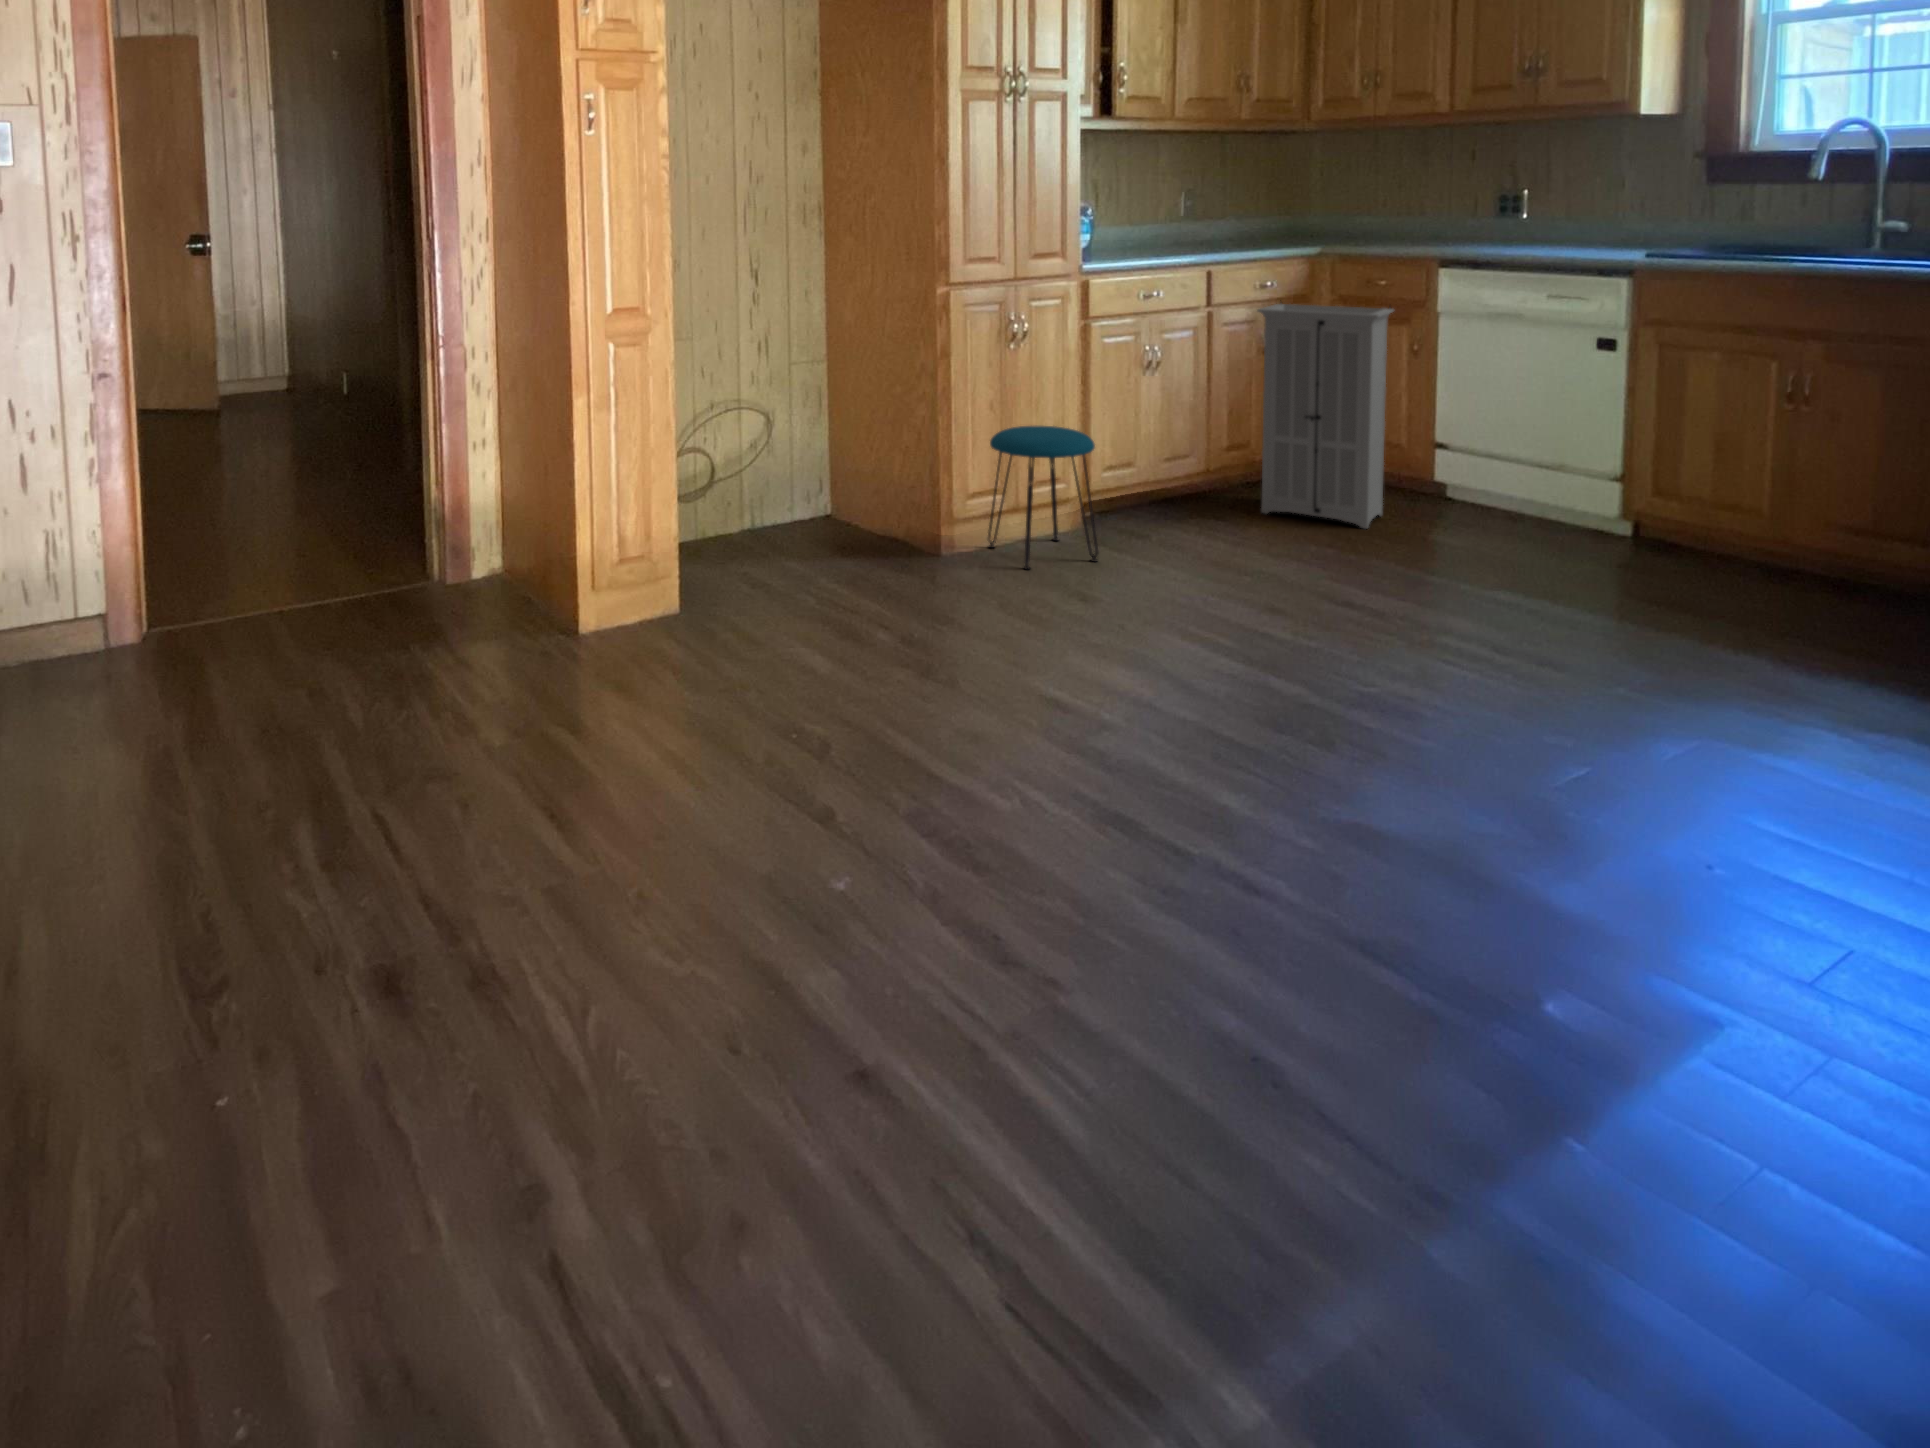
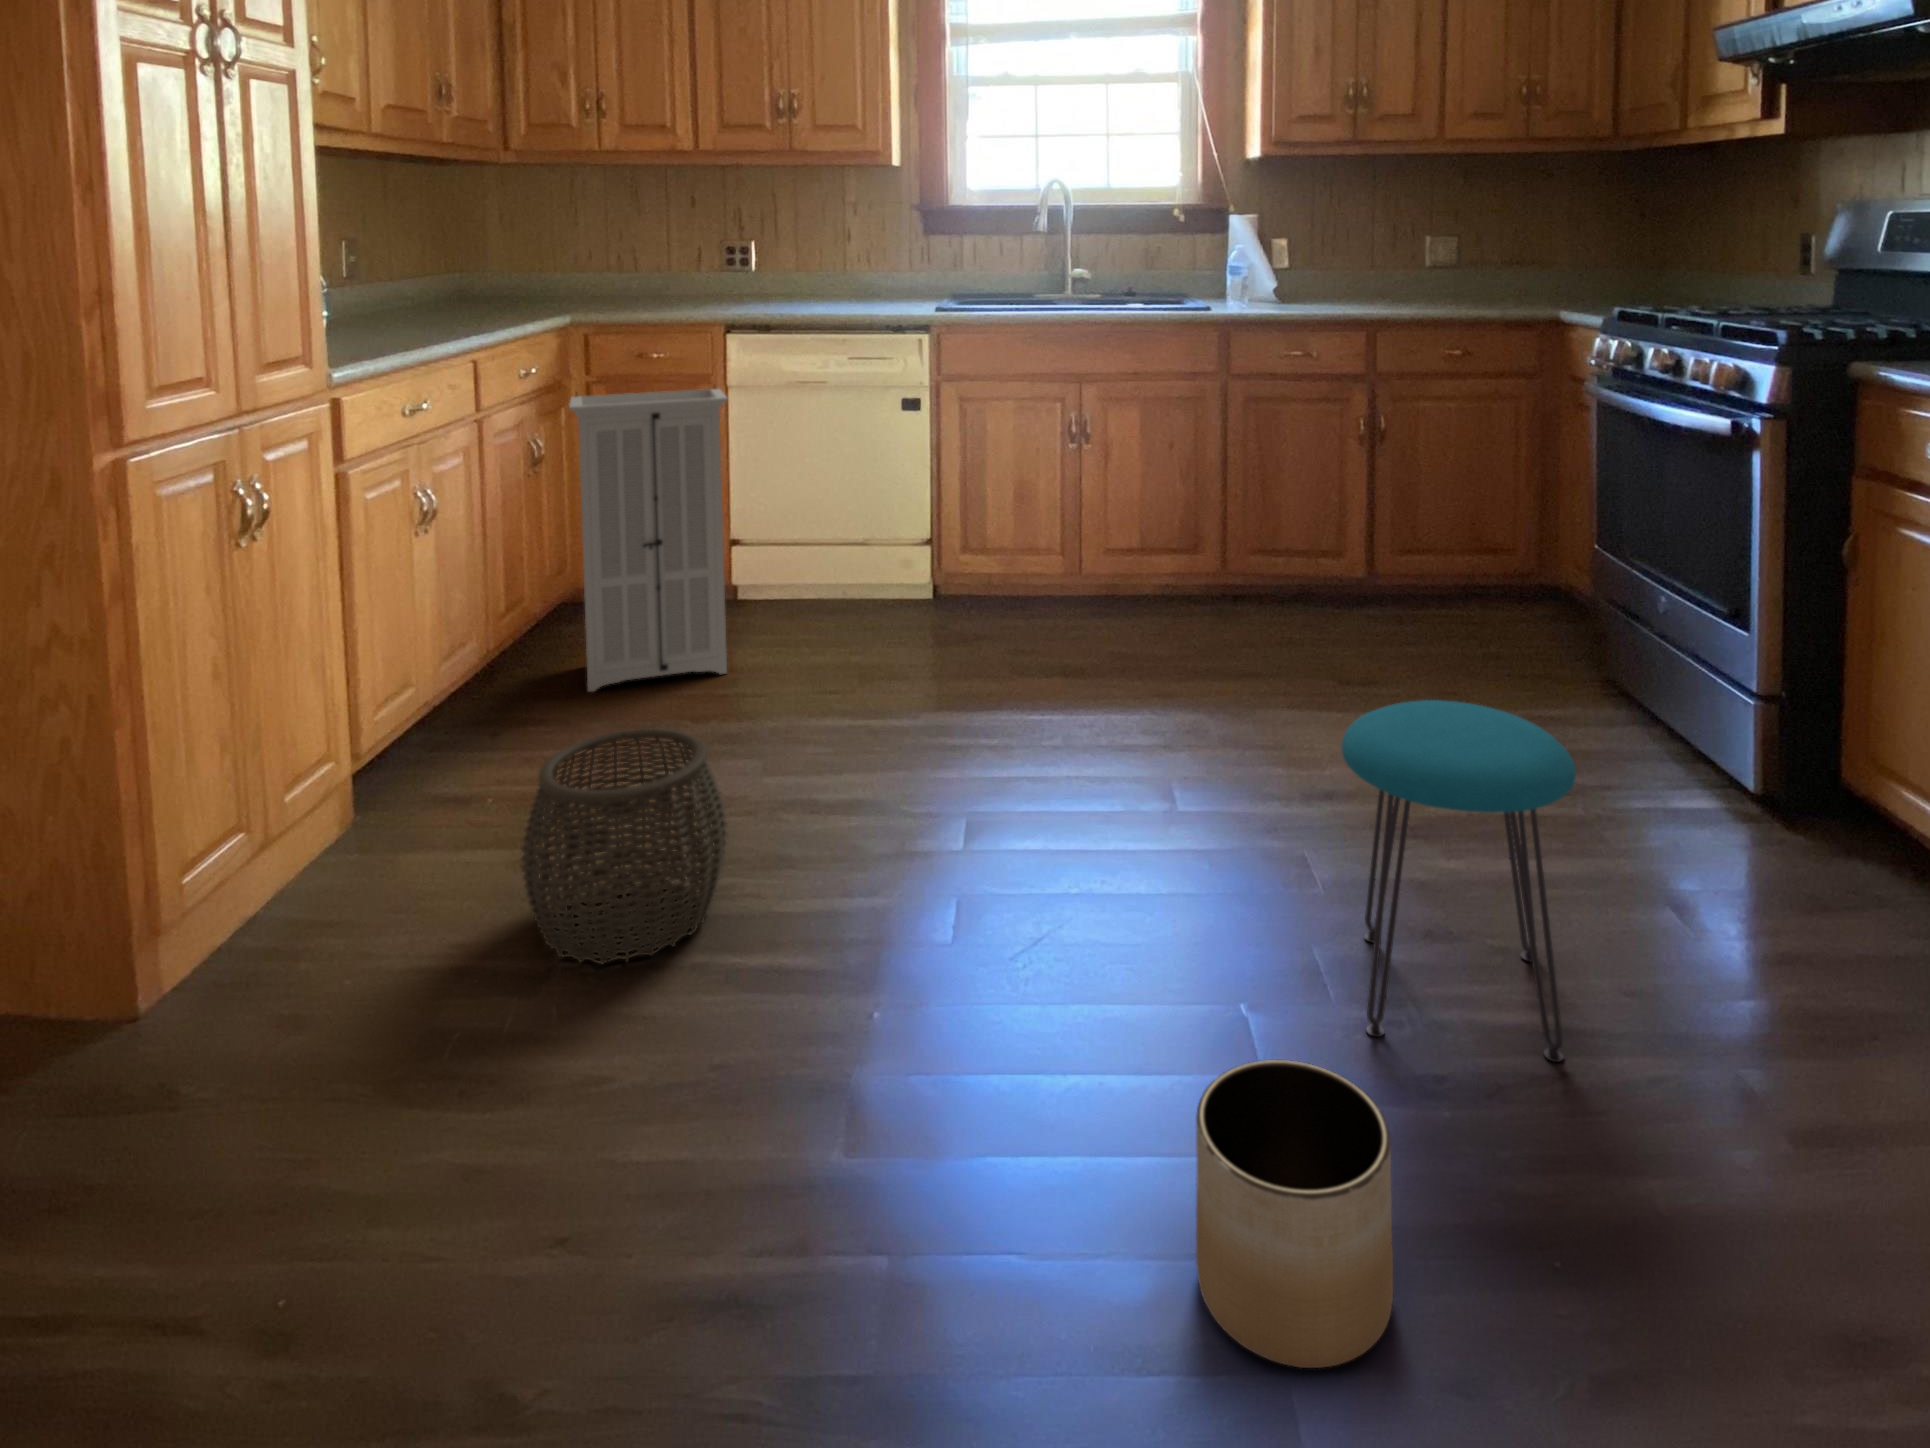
stool: present [988,426,1098,570] -> present [1341,700,1576,1062]
woven basket: none [1098,498,1222,622] -> present [521,728,728,964]
planter: none [1236,714,1361,863] -> present [1196,1060,1393,1368]

